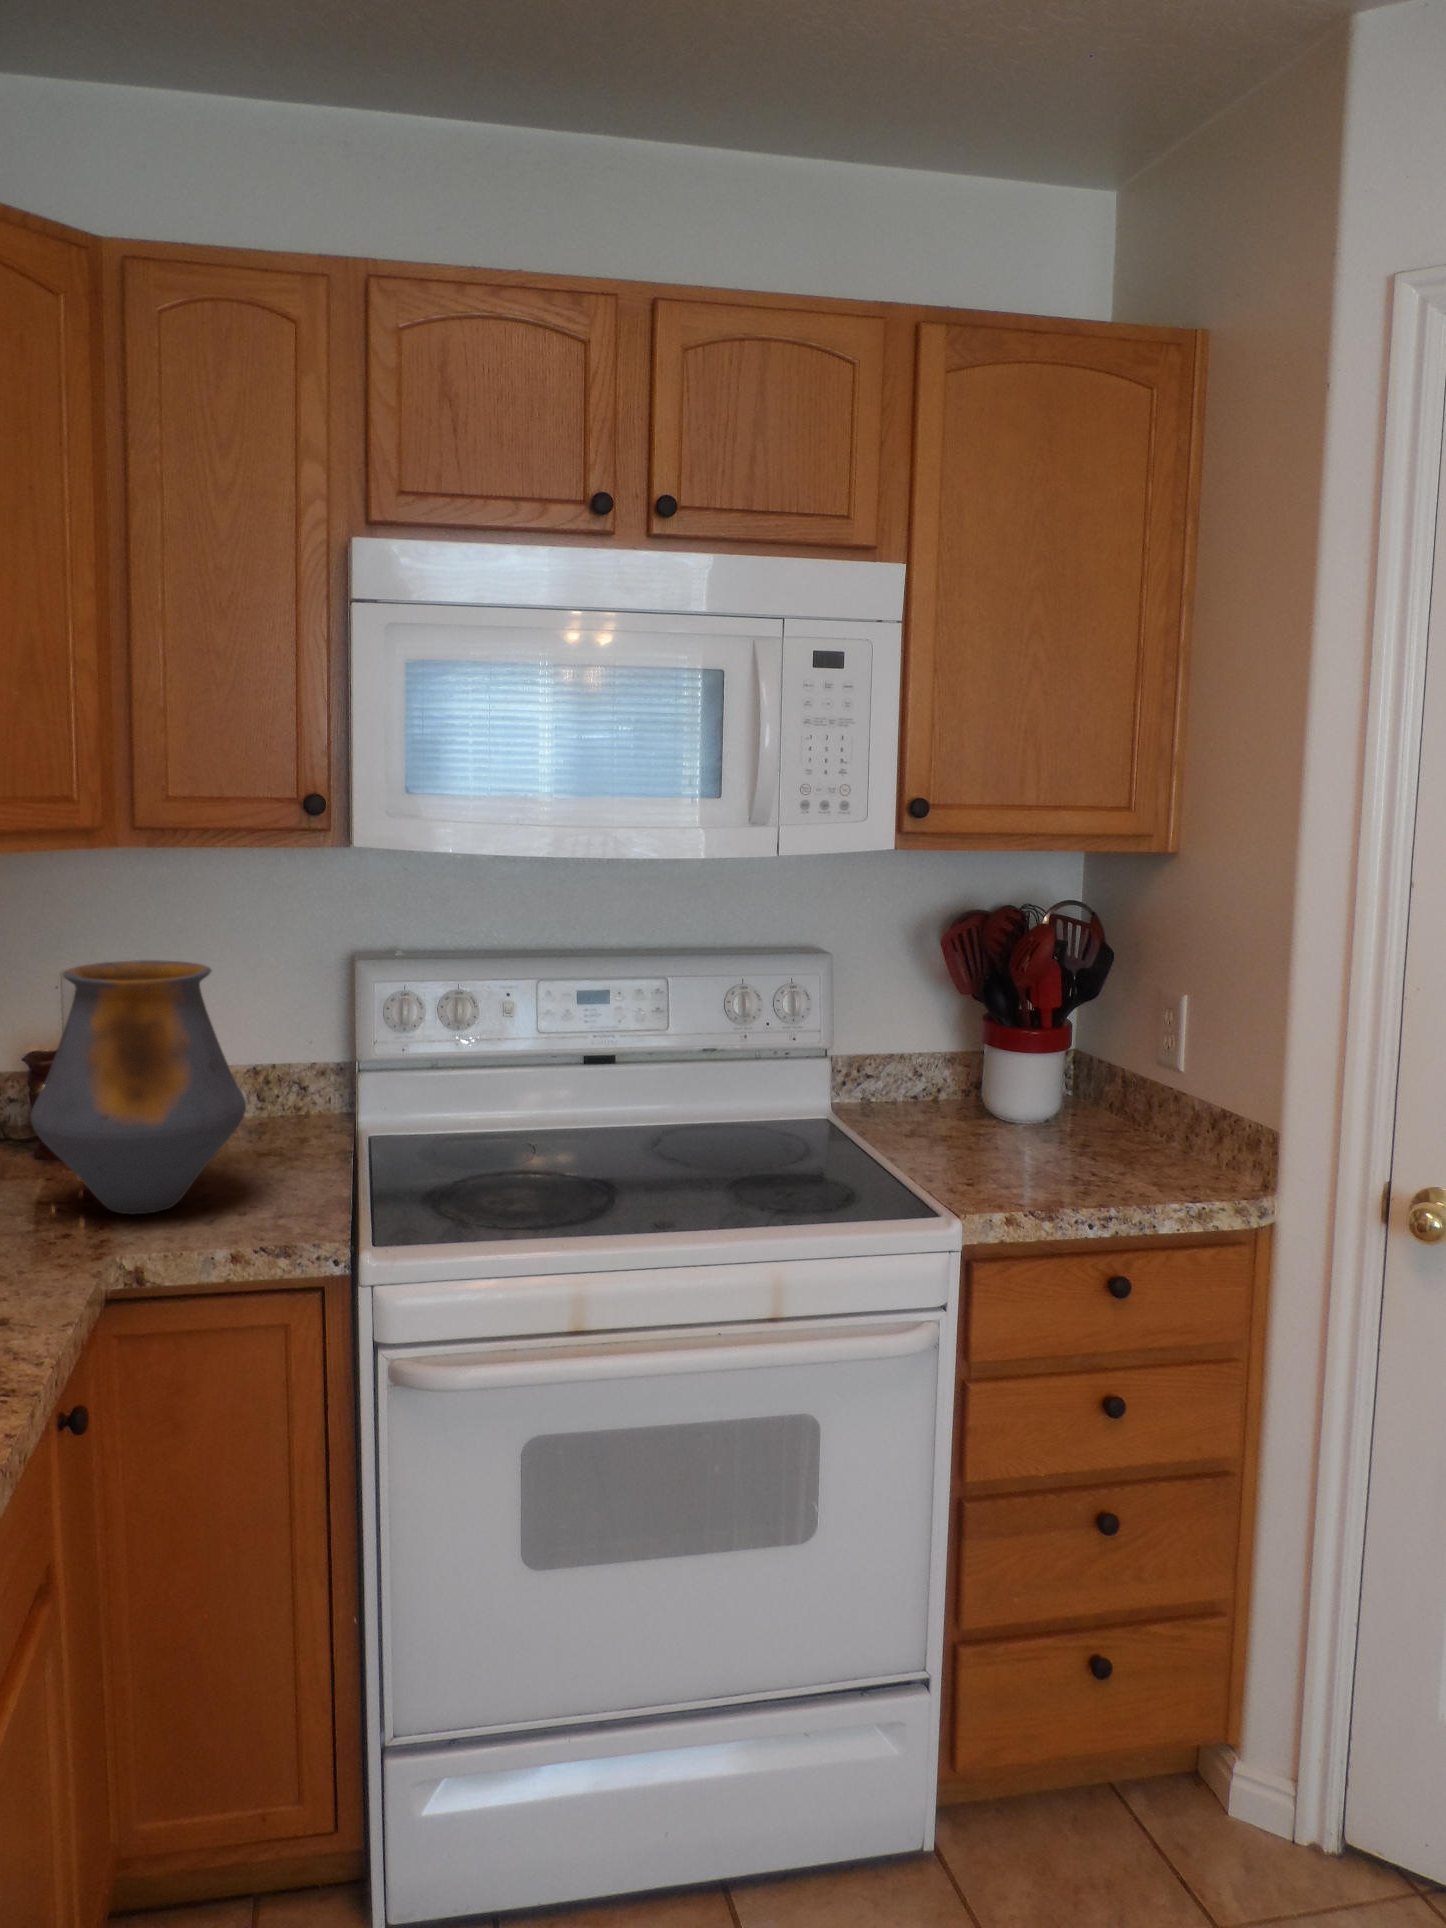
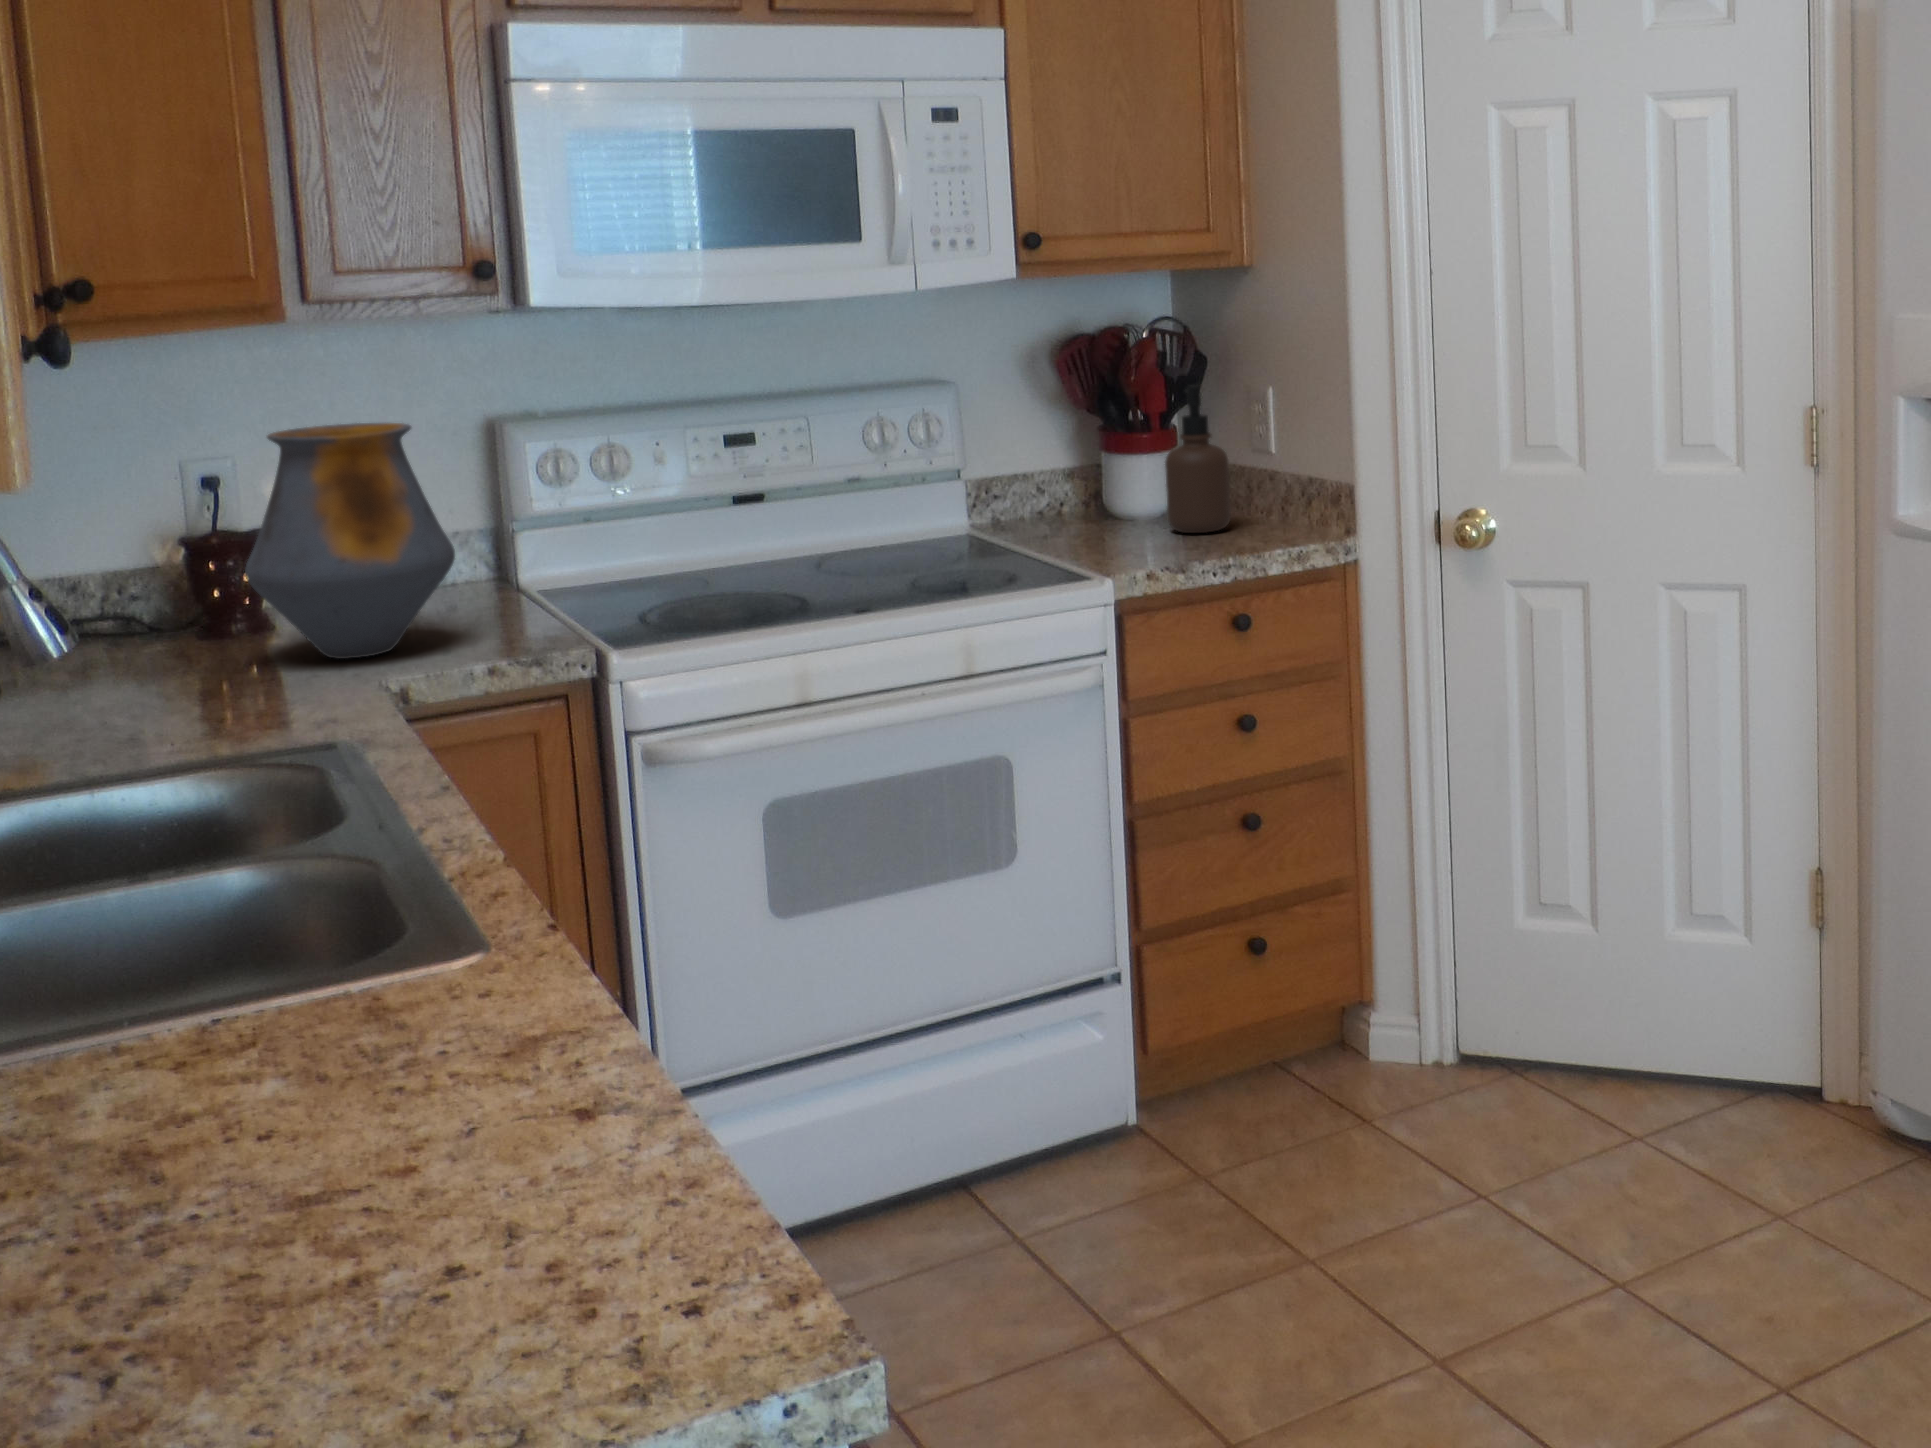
soap dispenser: none [1048,984,1125,1155] -> present [1165,385,1231,533]

